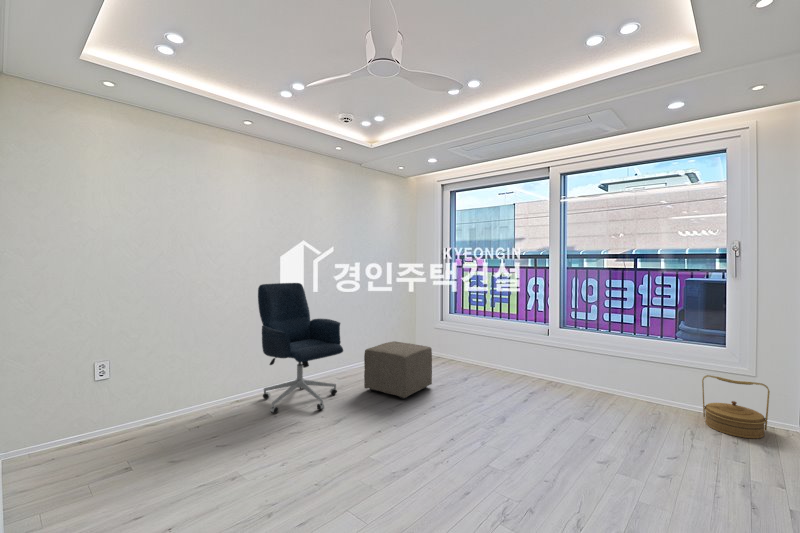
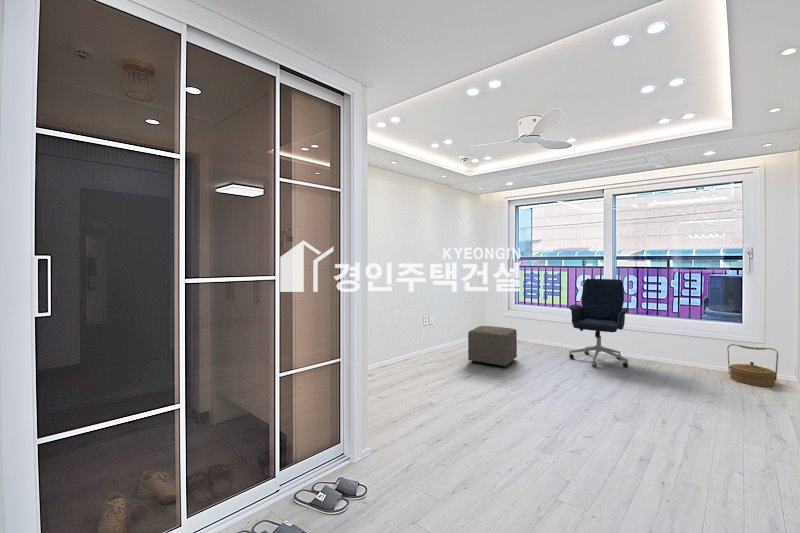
office chair: present [258,283,343,414] -> present [569,279,629,367]

